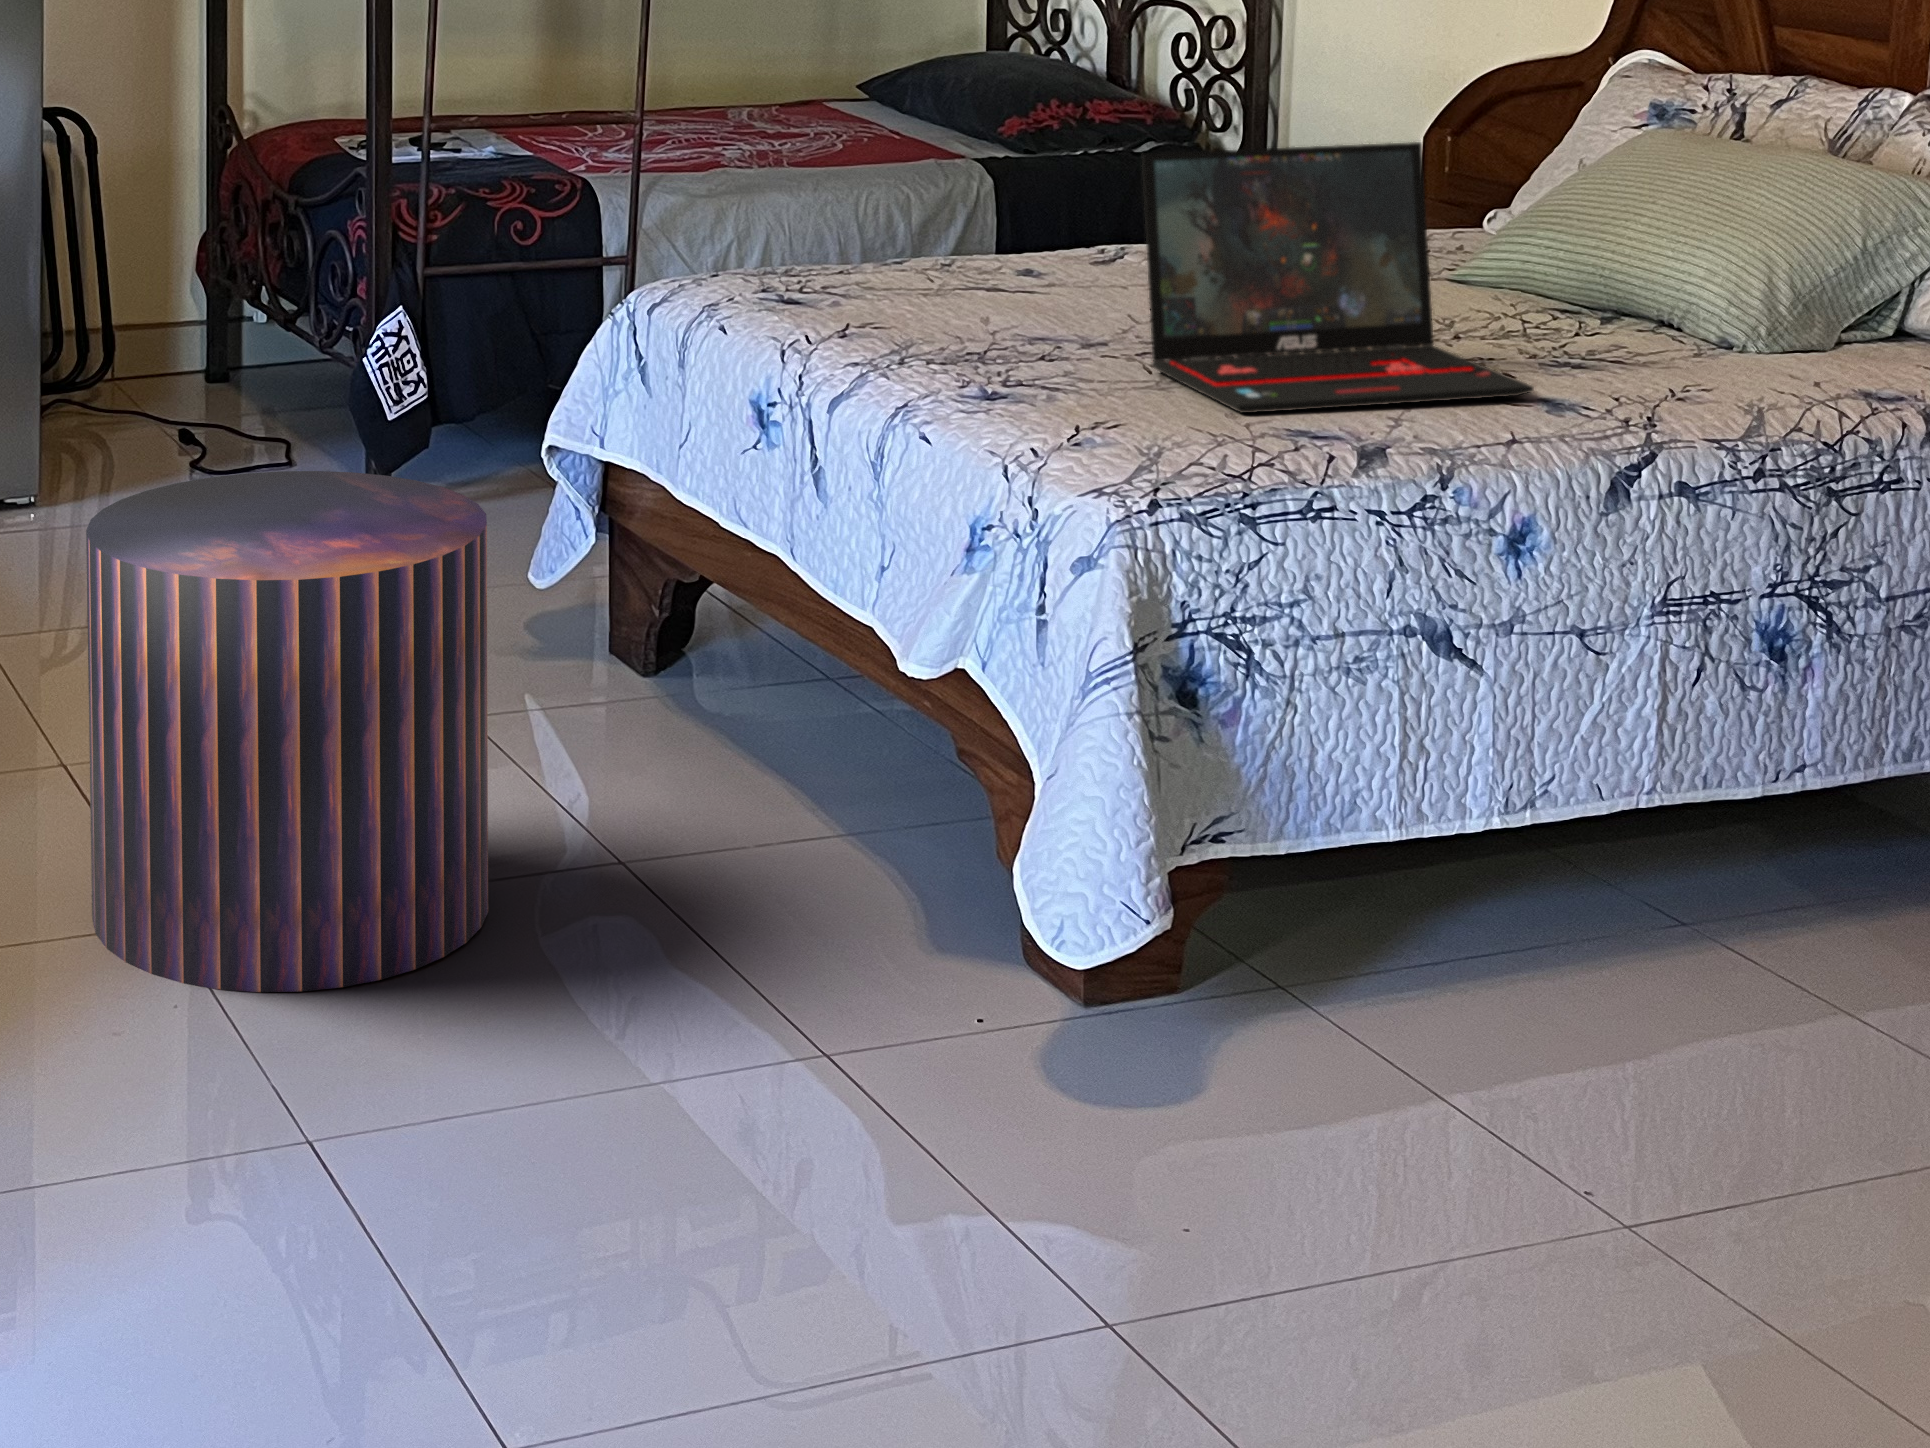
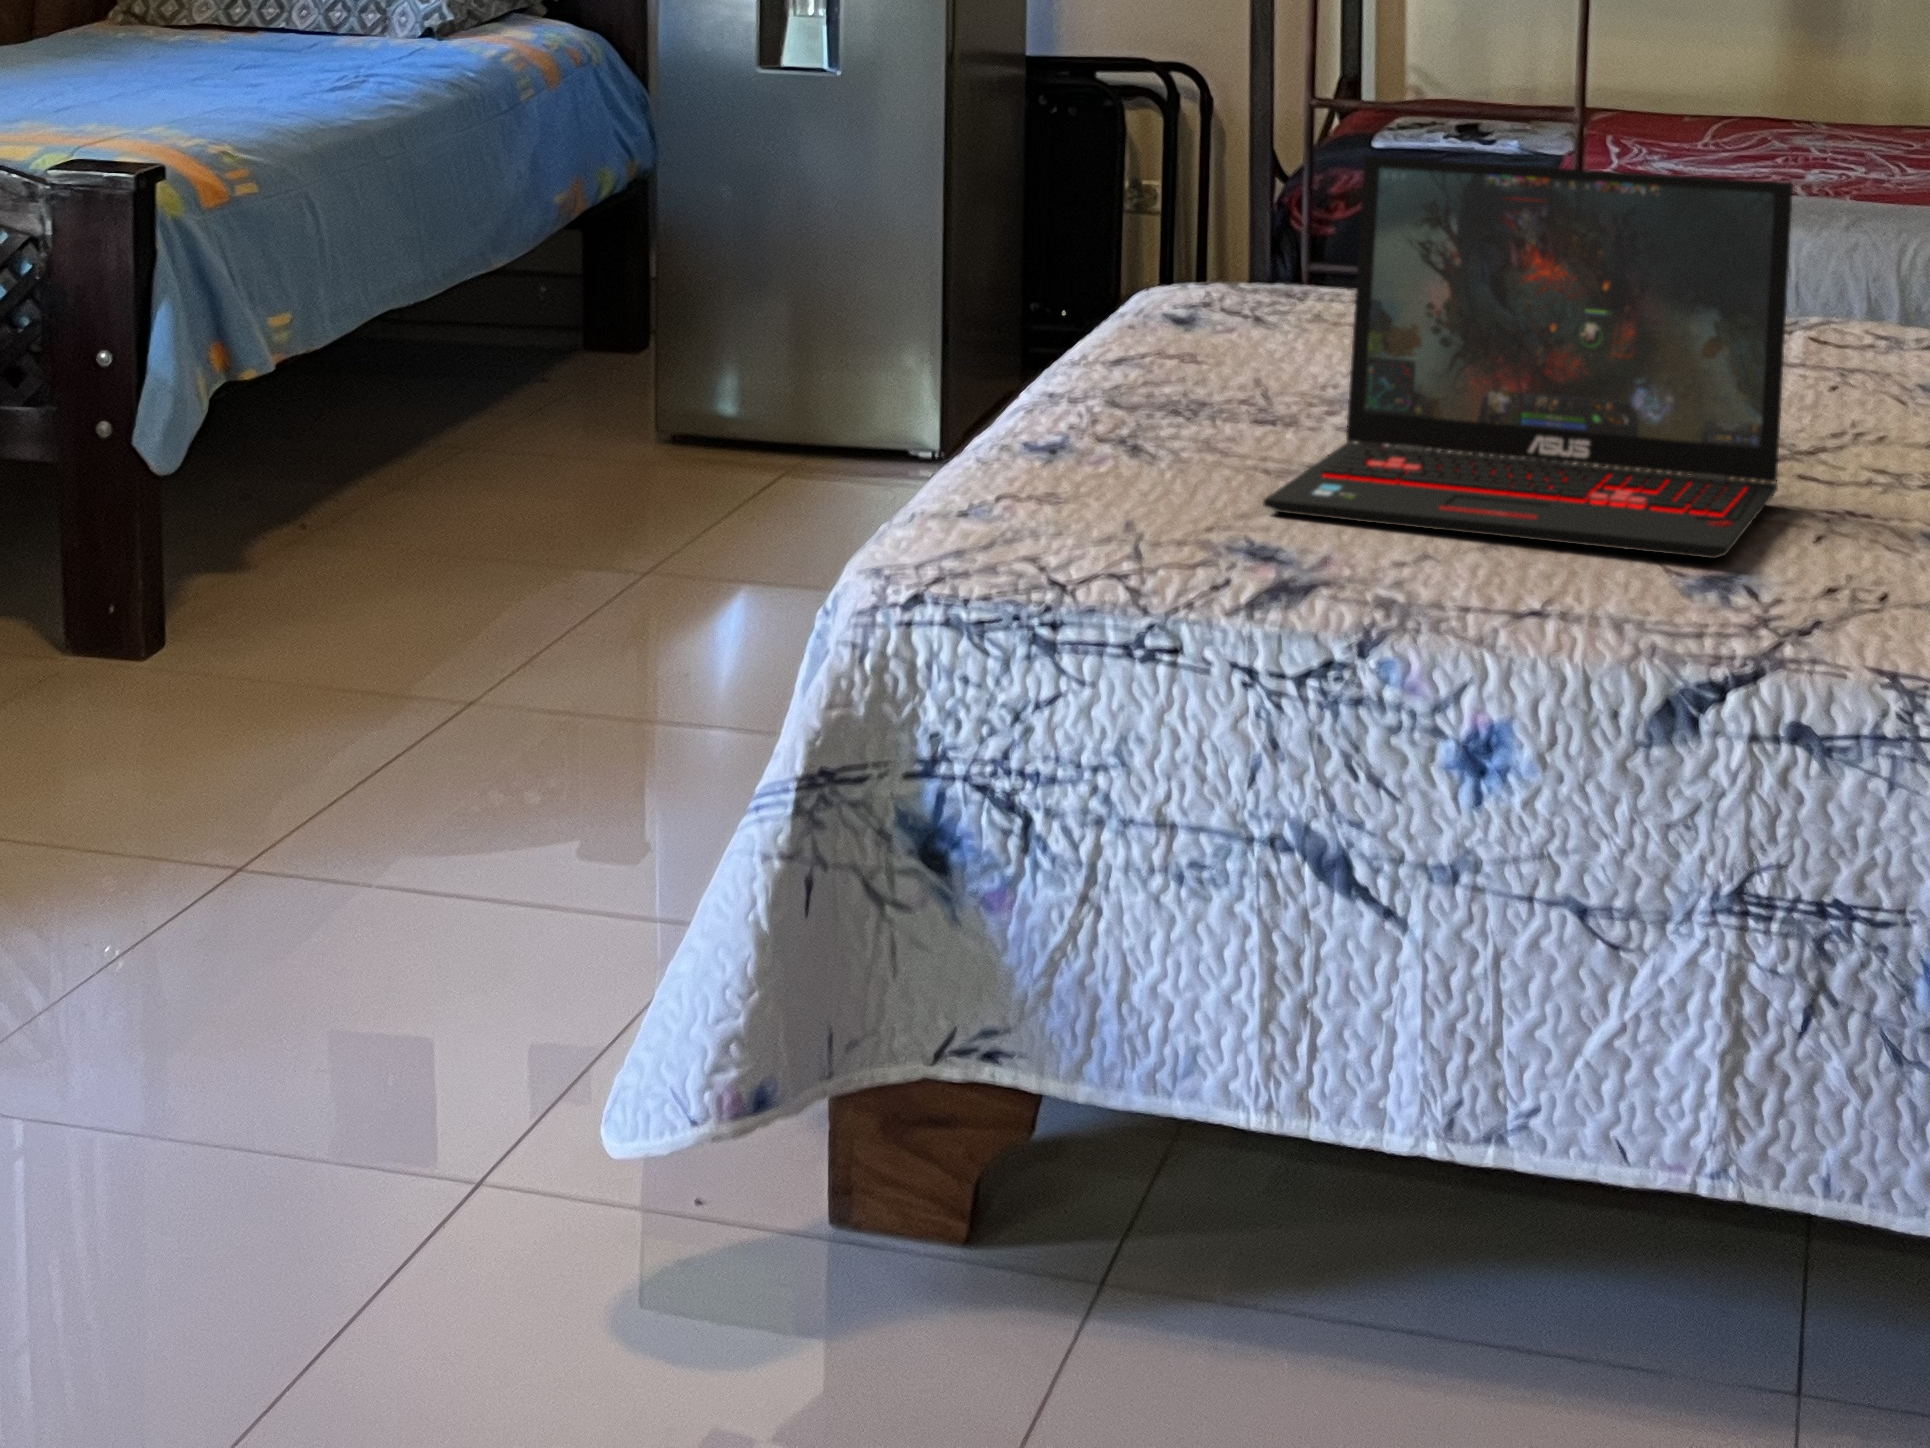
pouf: present [86,471,488,992] -> none [75,419,540,994]

